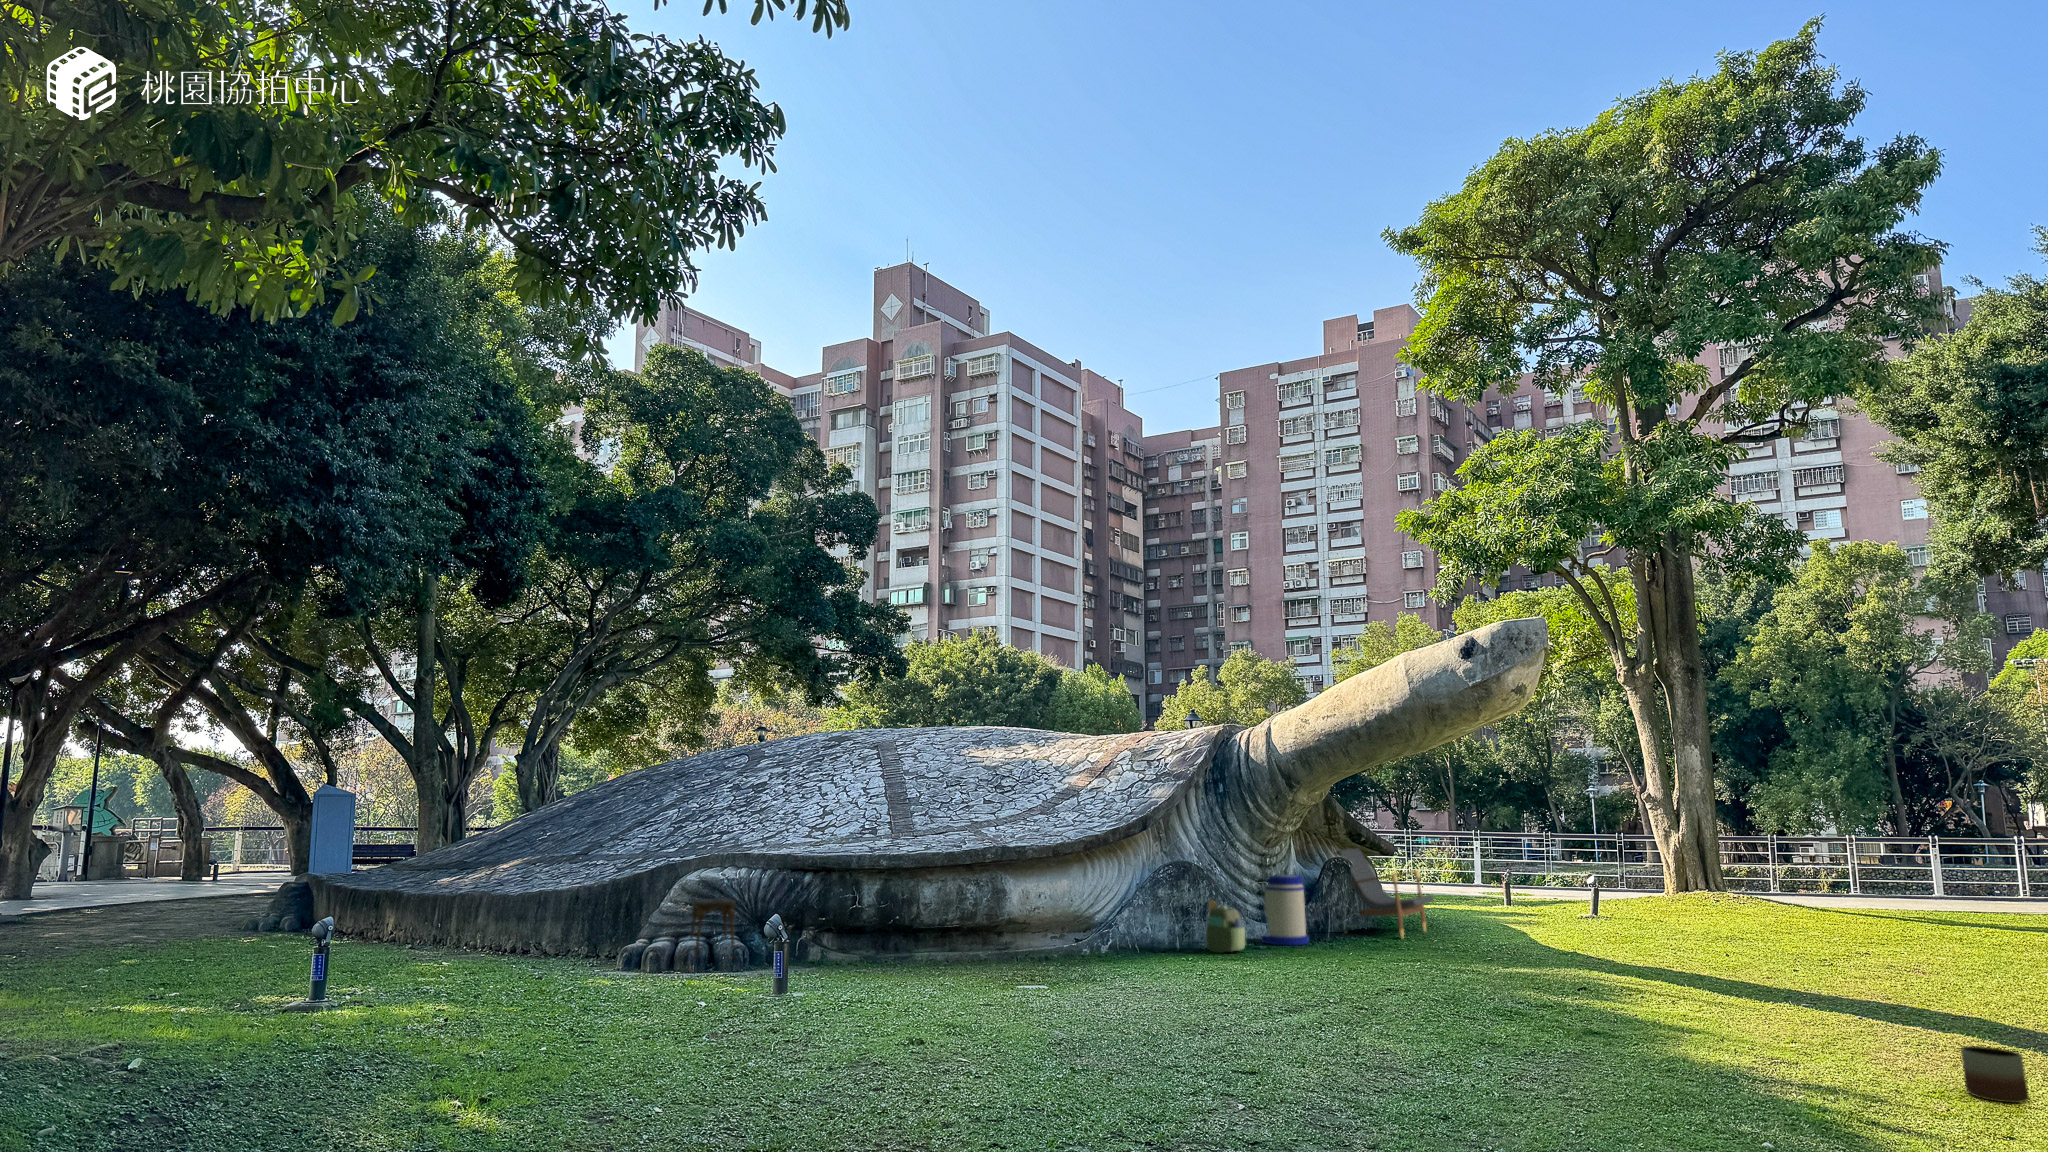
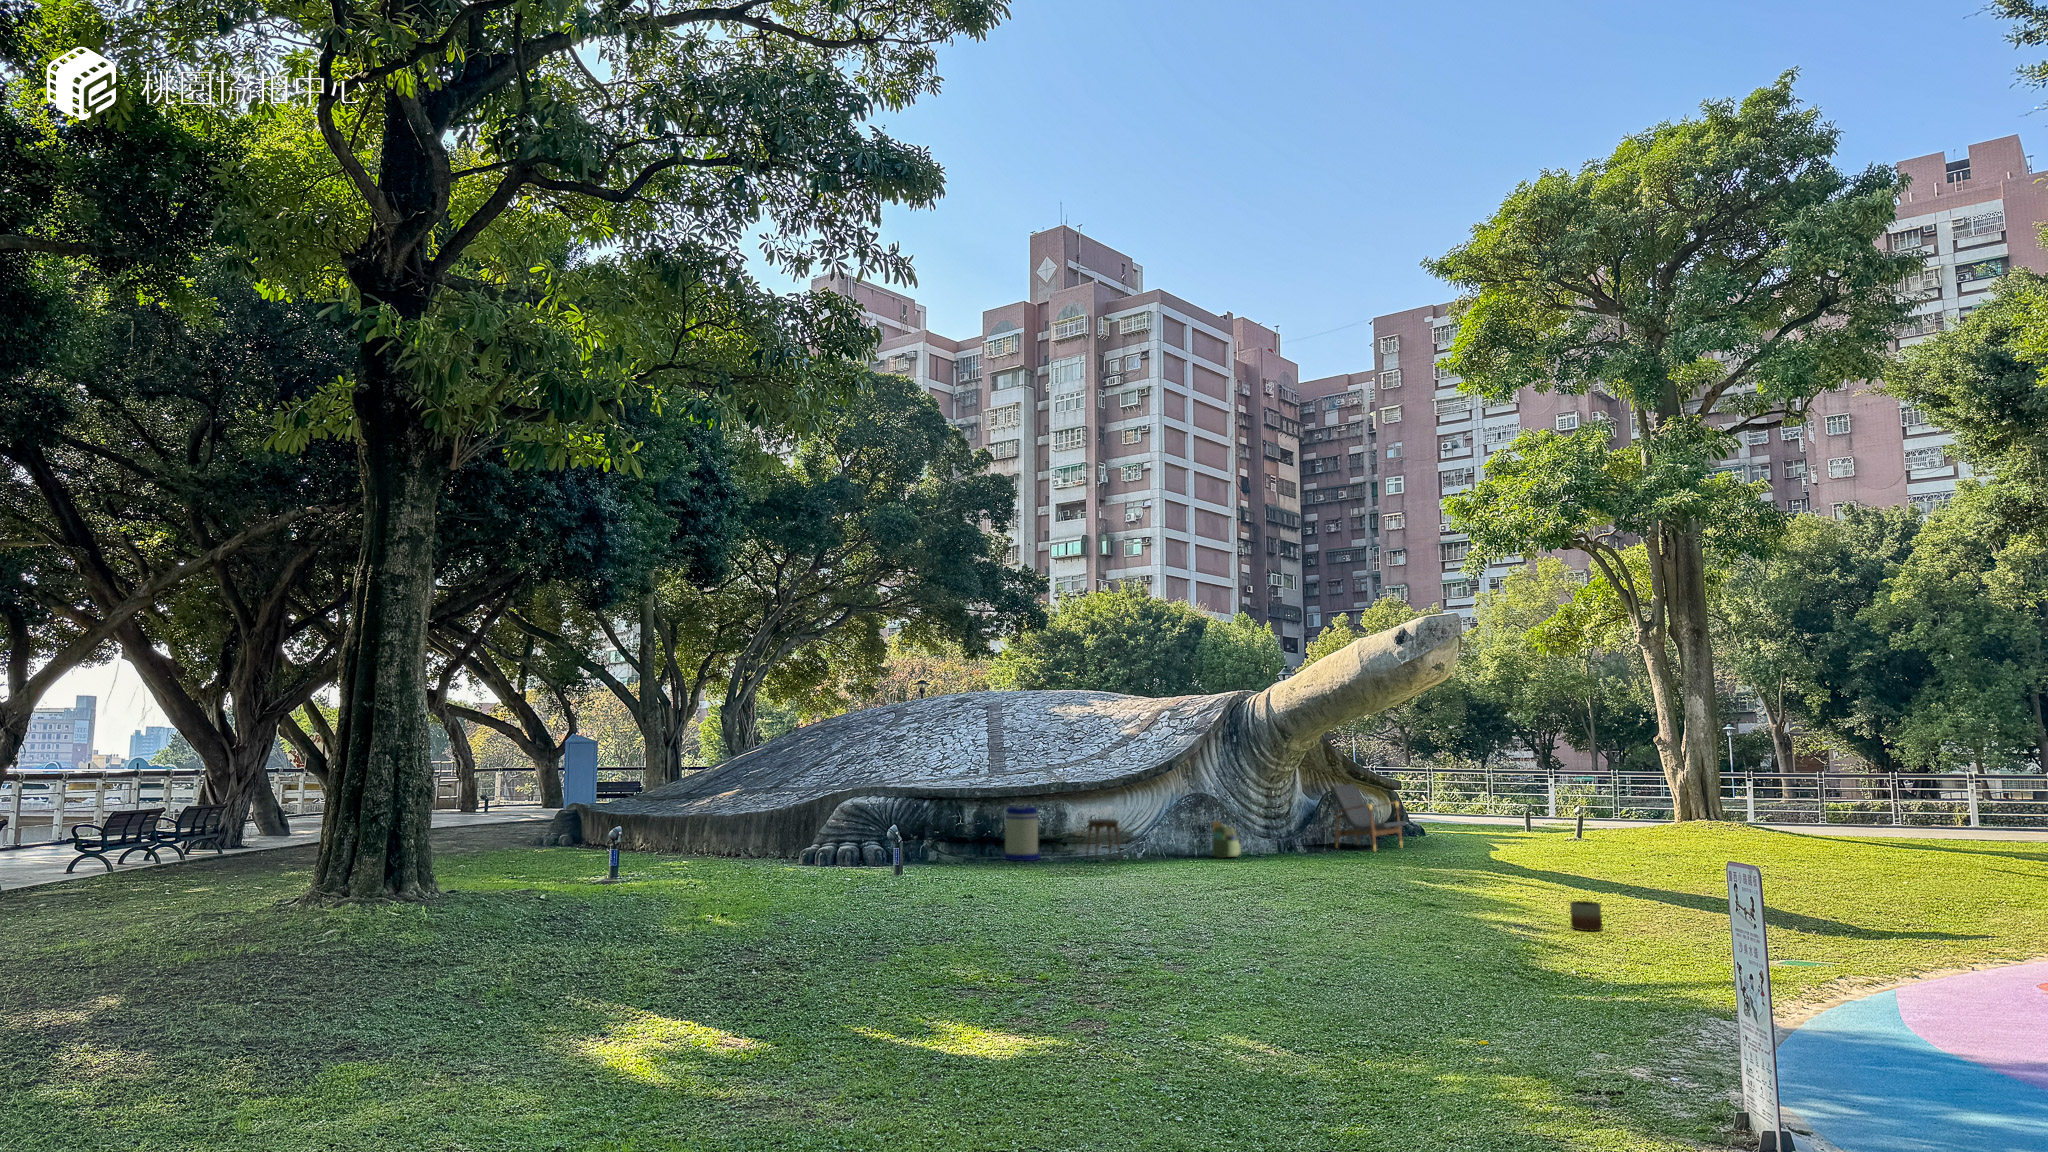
trash can: present [1261,874,1309,945] -> present [1003,806,1040,861]
stool: present [690,898,736,961] -> present [1087,819,1120,858]

